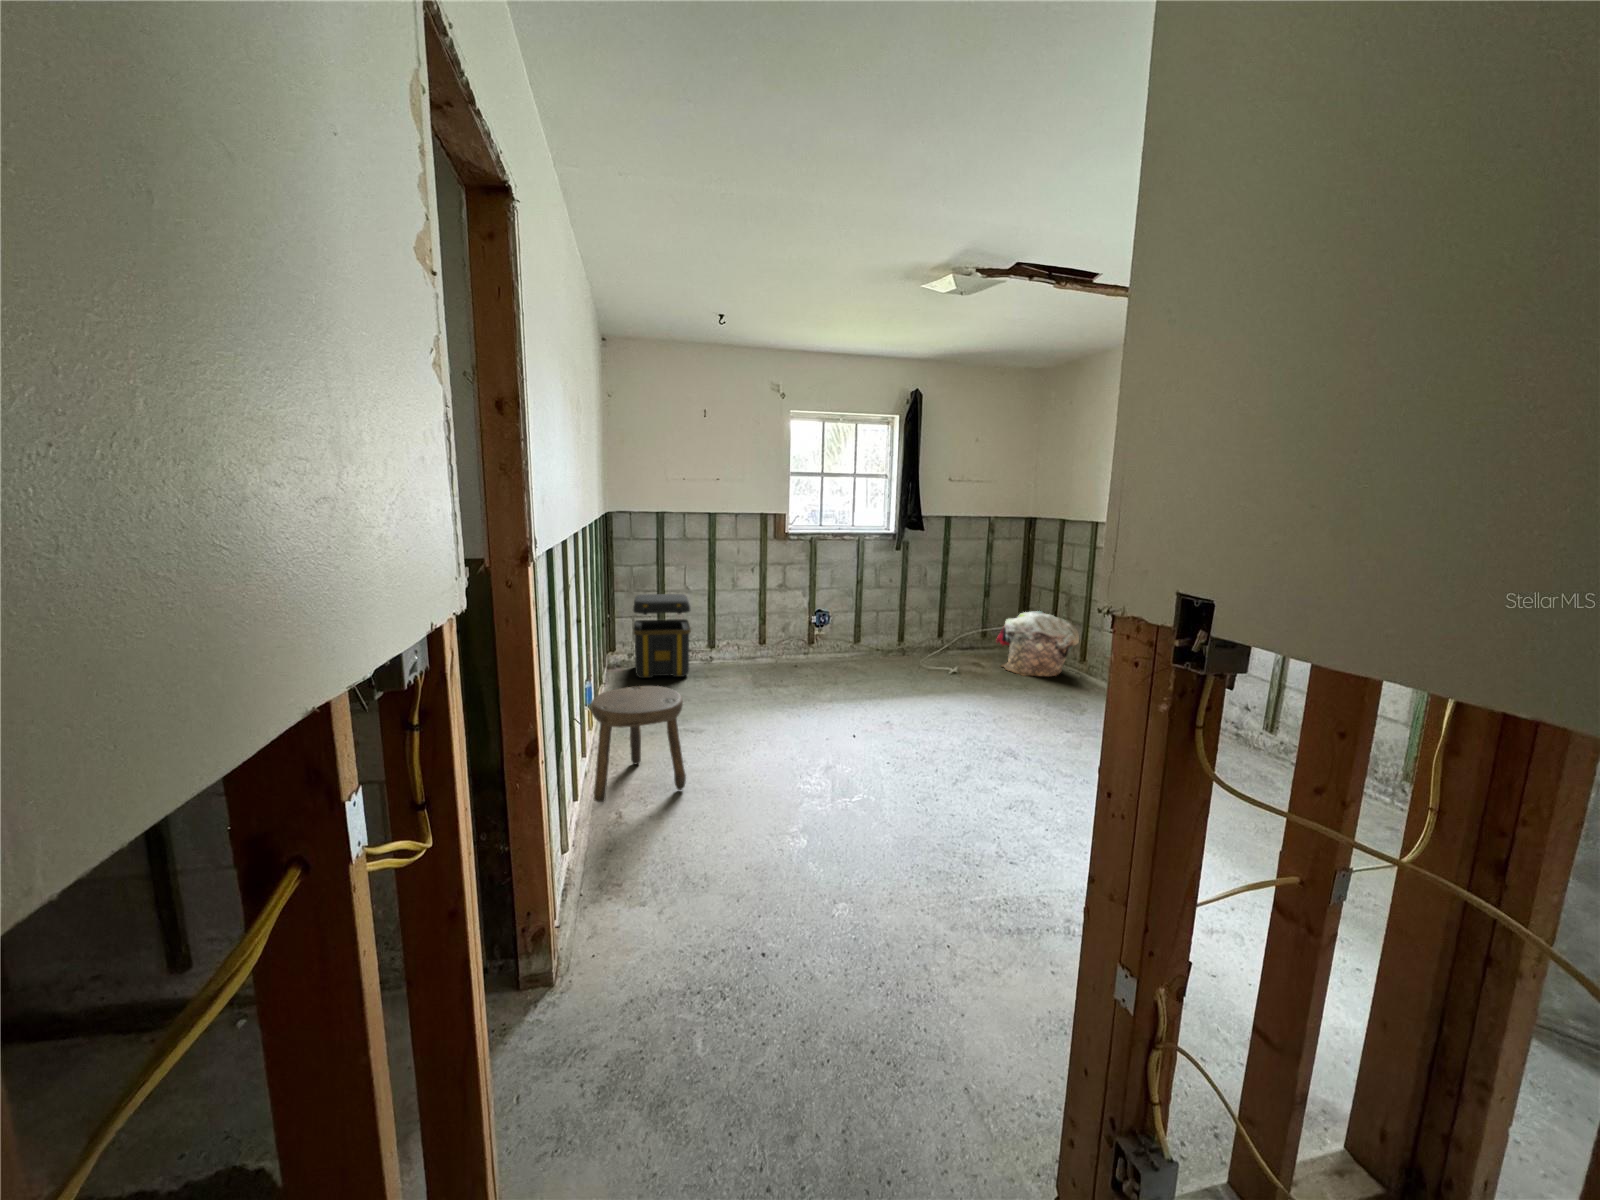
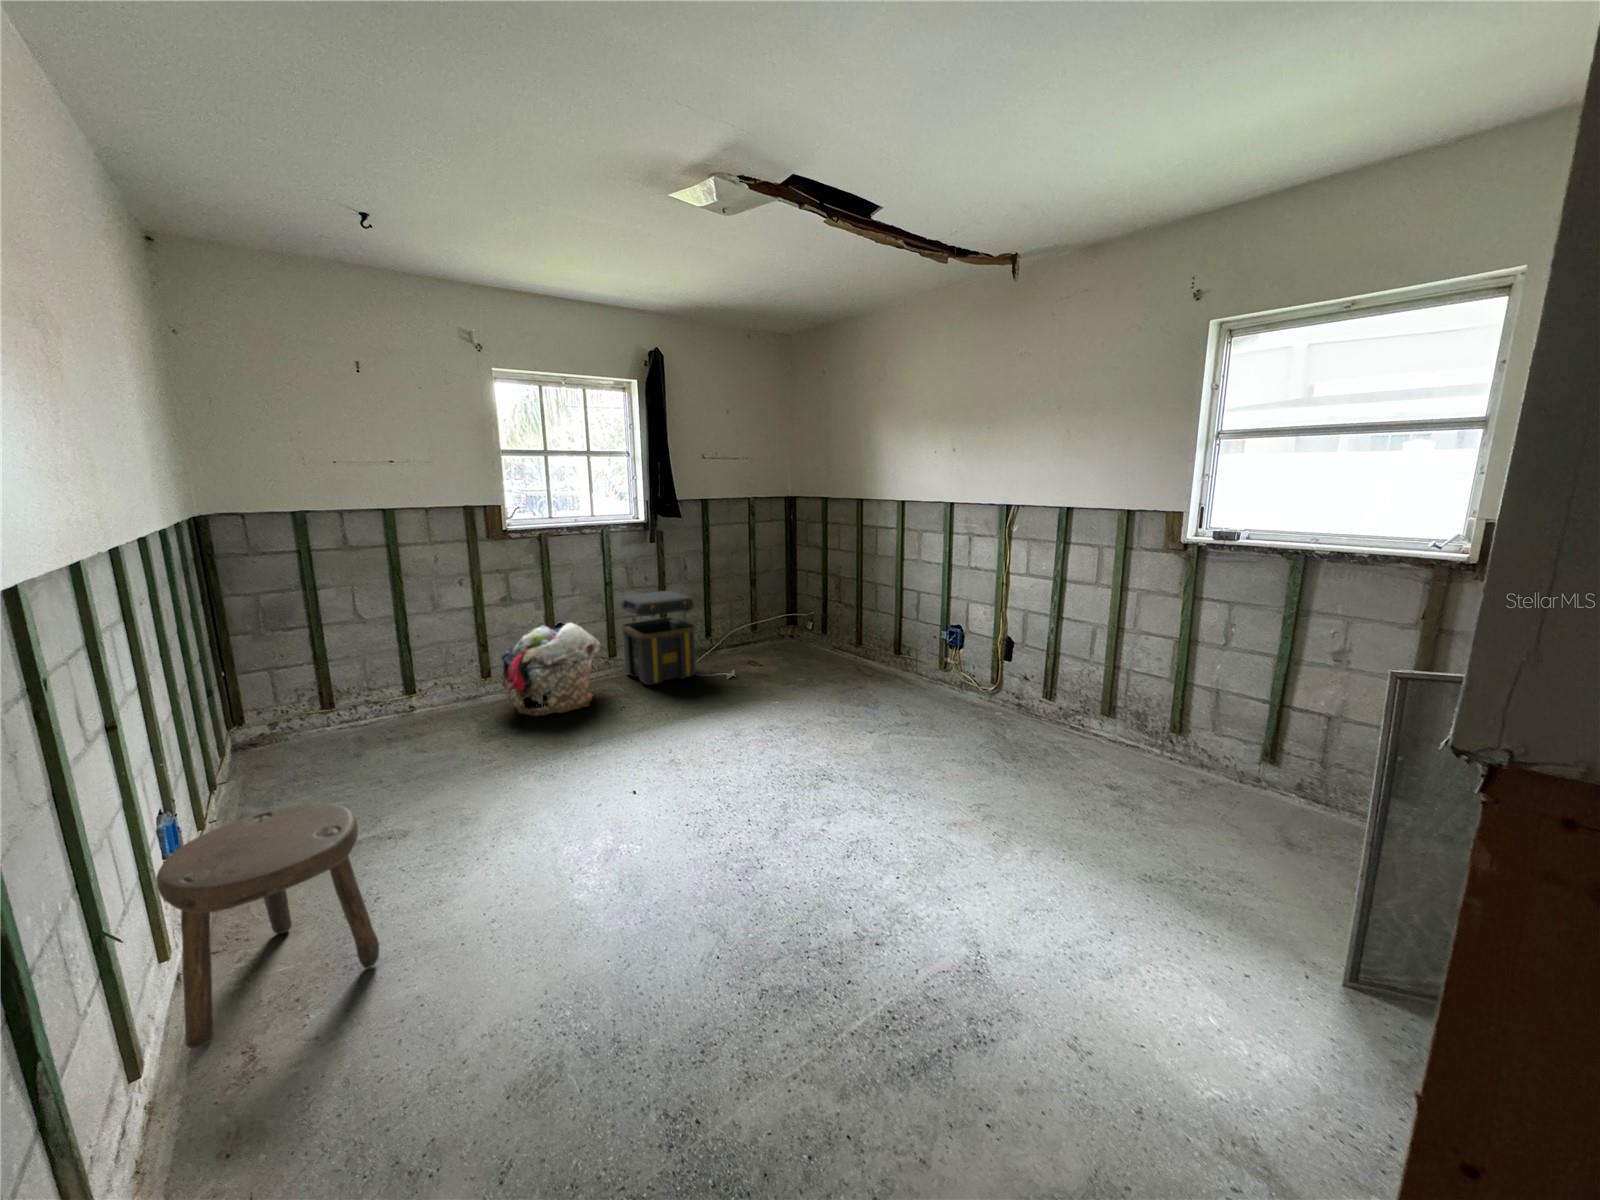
toolbox: present [633,594,691,678] -> present [621,591,696,685]
laundry basket: present [996,611,1079,677] -> present [501,623,600,716]

